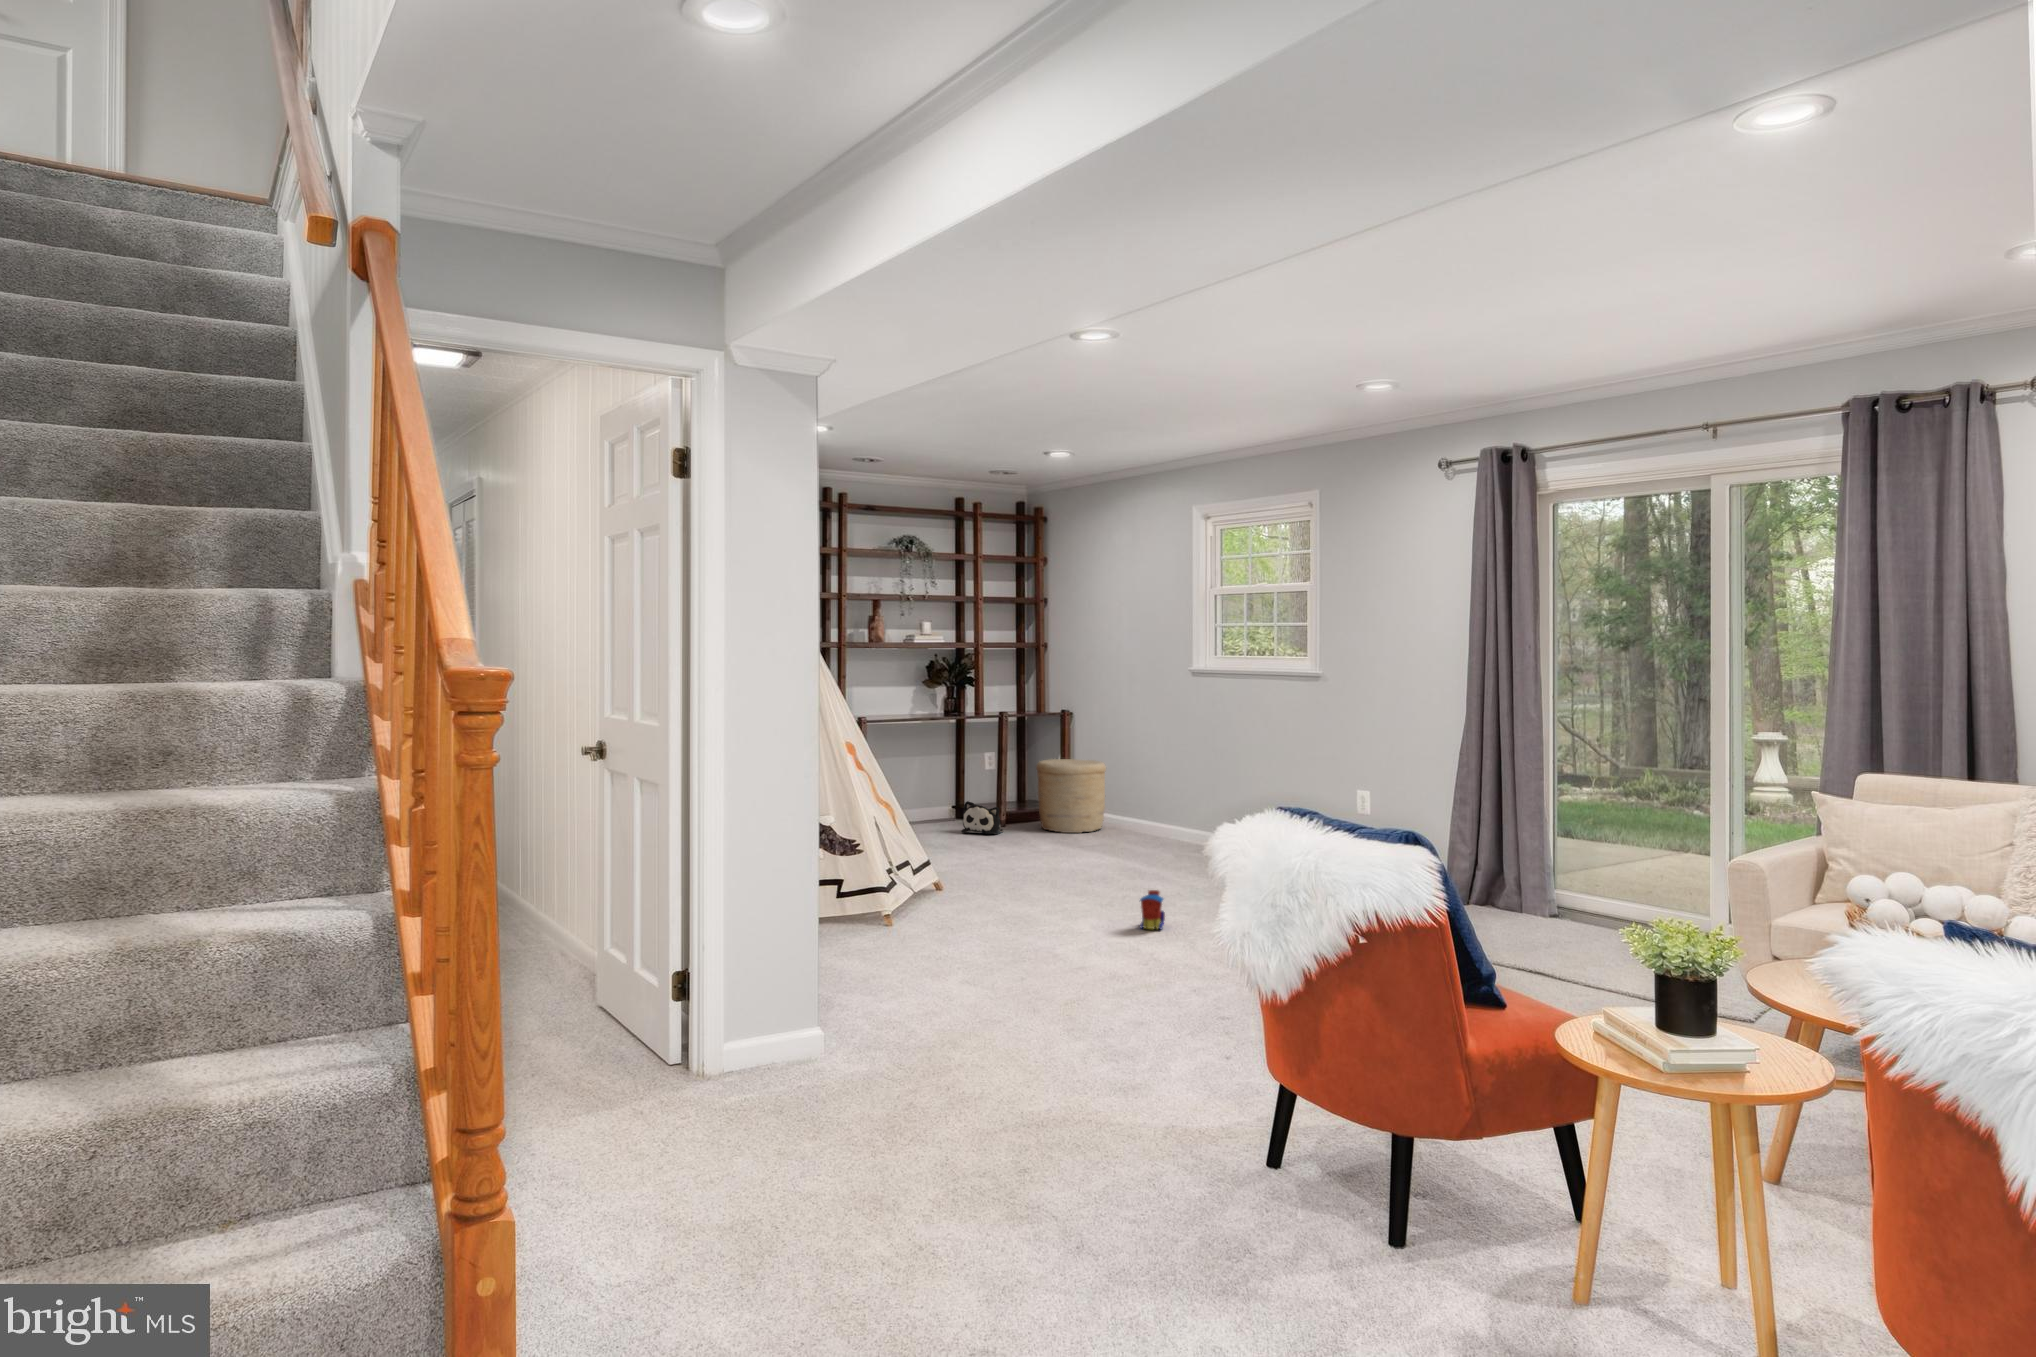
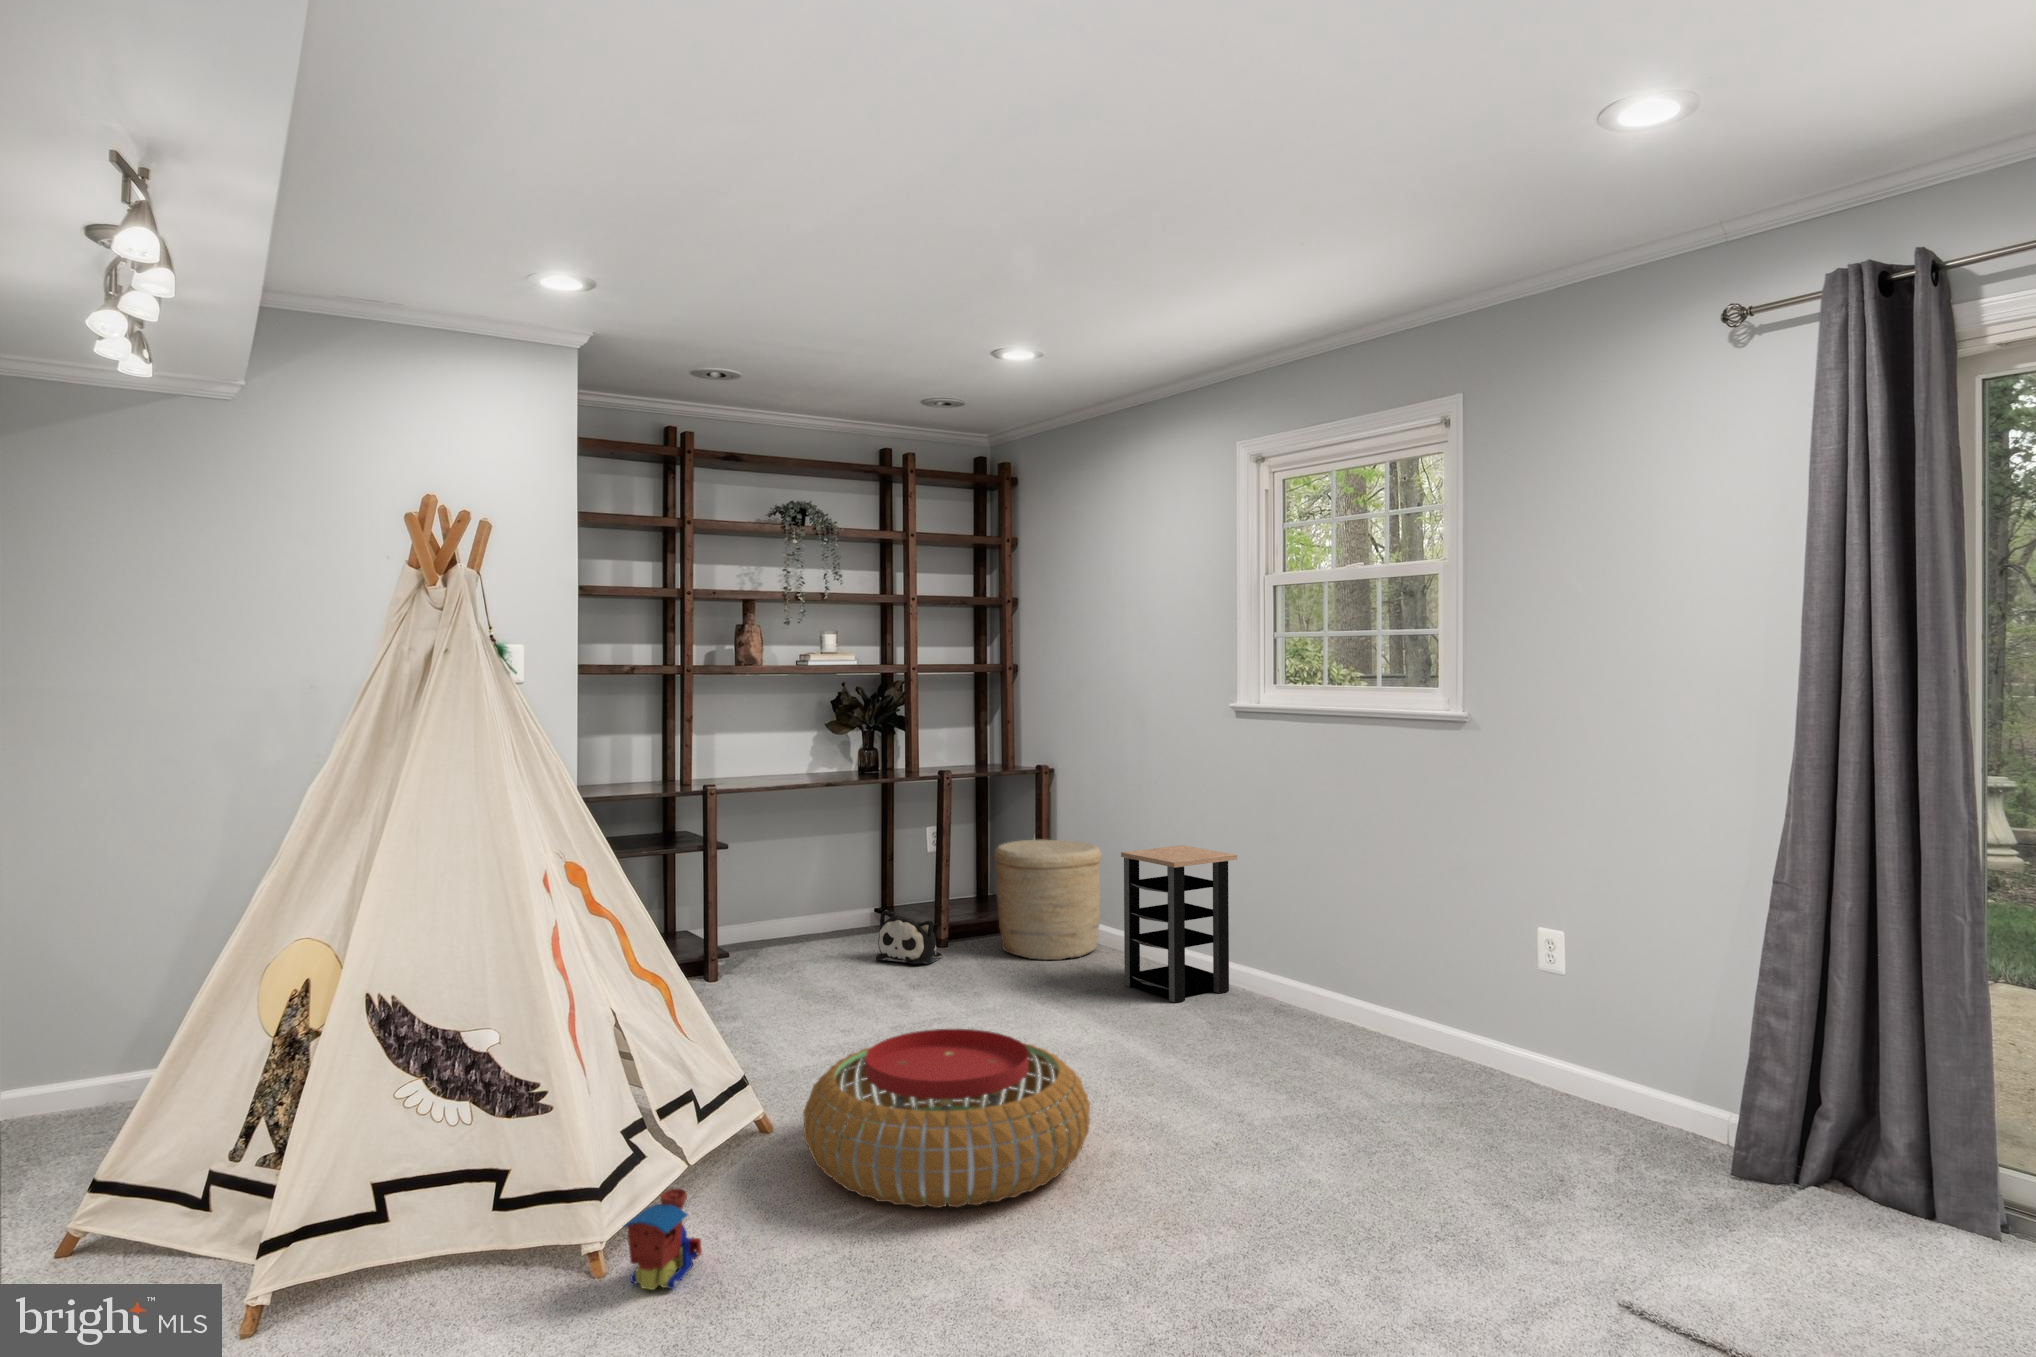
side table: none [1120,758,1192,850] -> present [1121,845,1237,1003]
pouf: none [964,838,1110,909] -> present [803,1029,1090,1208]
toy train: present [1140,890,1165,929] -> present [623,1189,702,1290]

